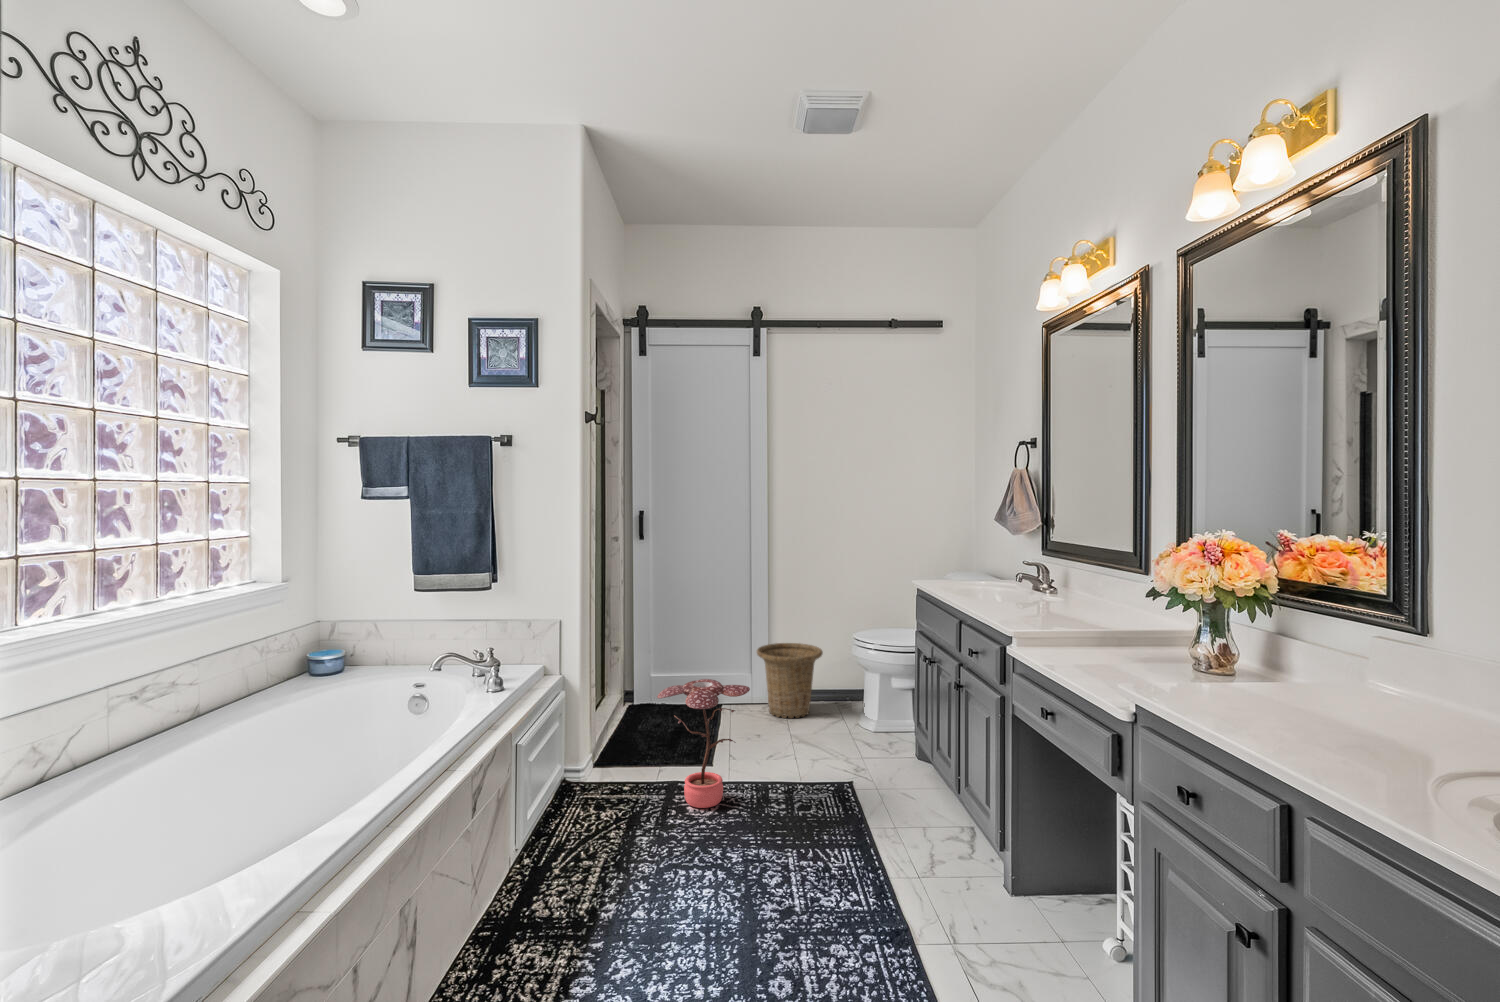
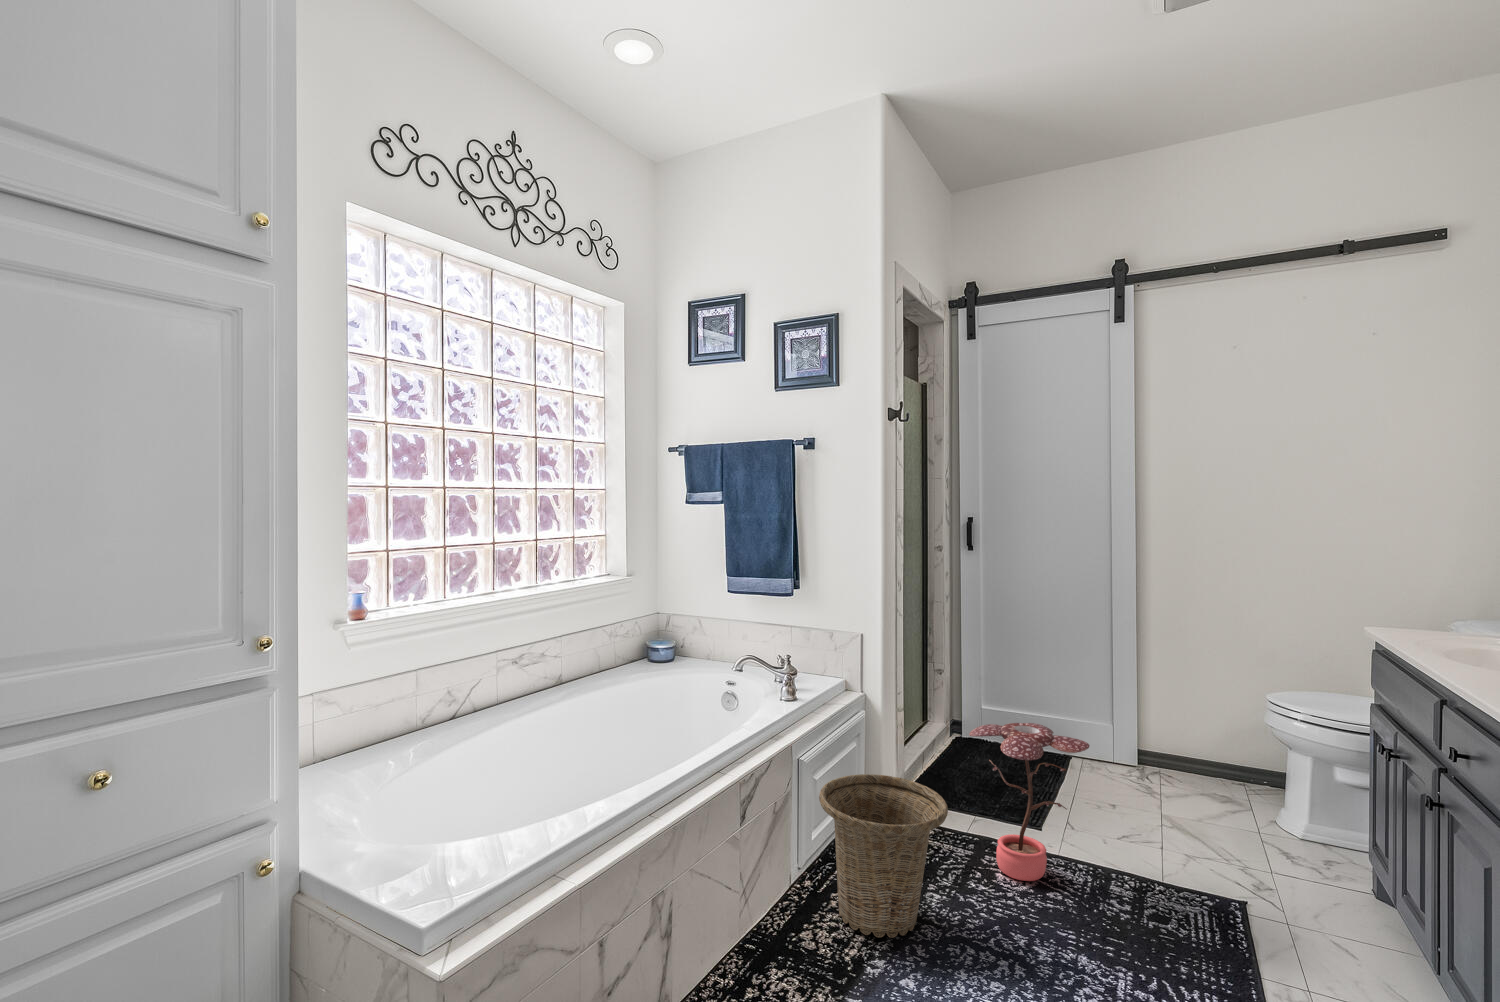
basket: present [757,643,823,718] -> present [819,774,948,938]

